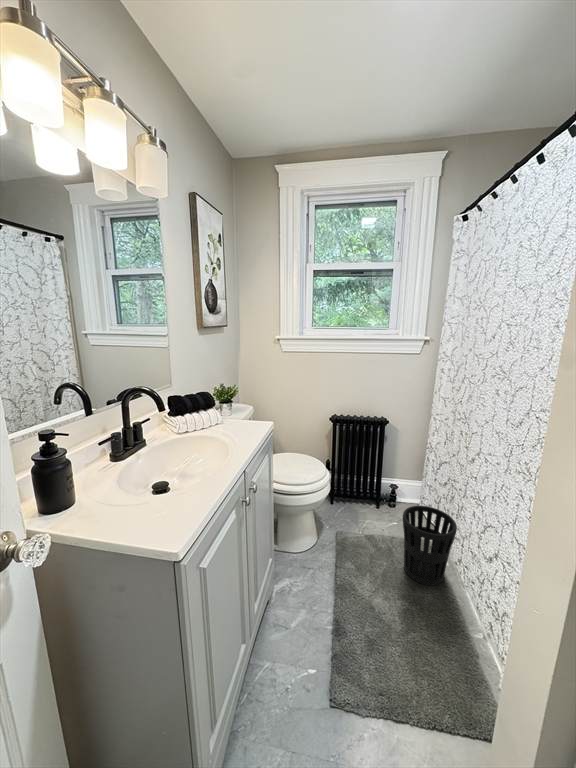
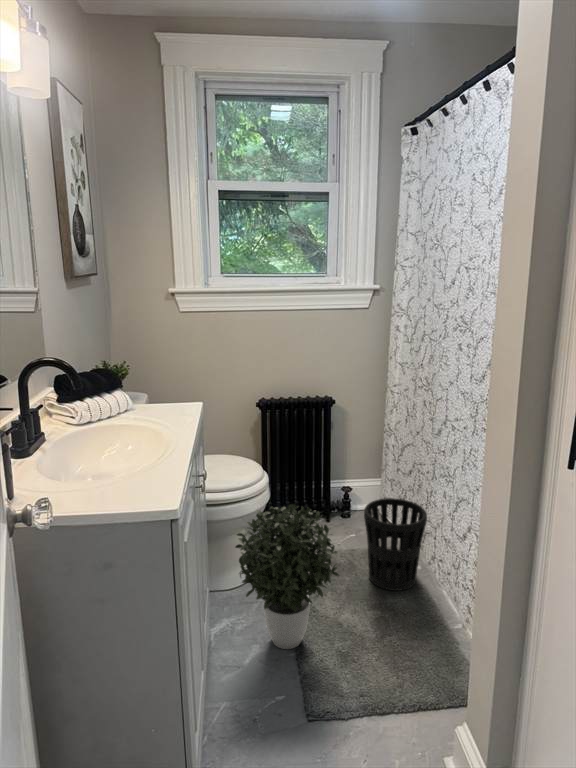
potted plant: none [293,506,374,623] -> present [235,504,339,649]

